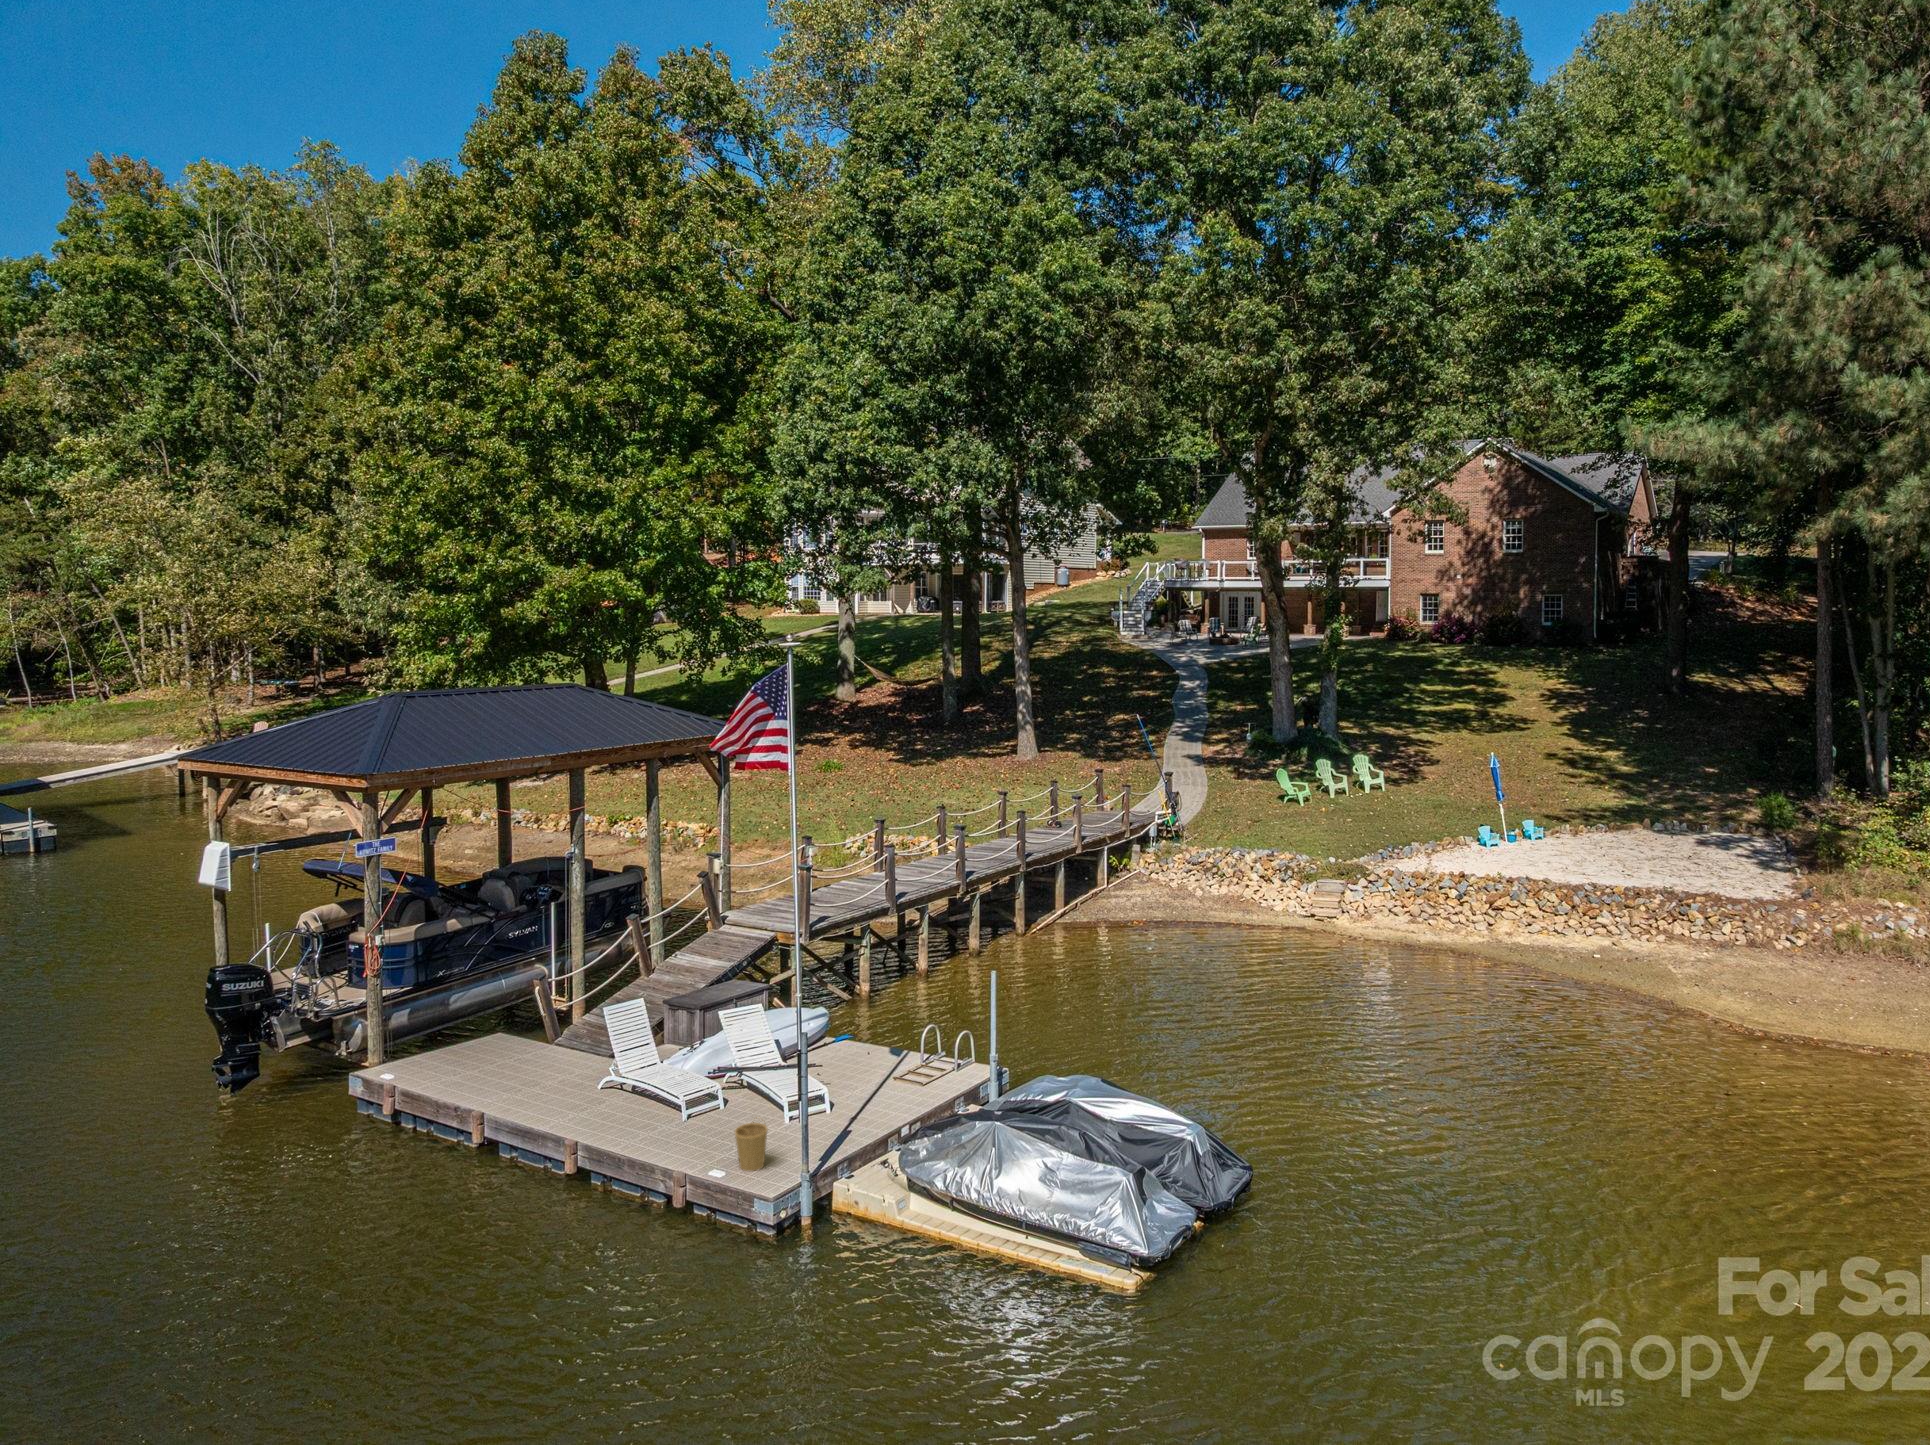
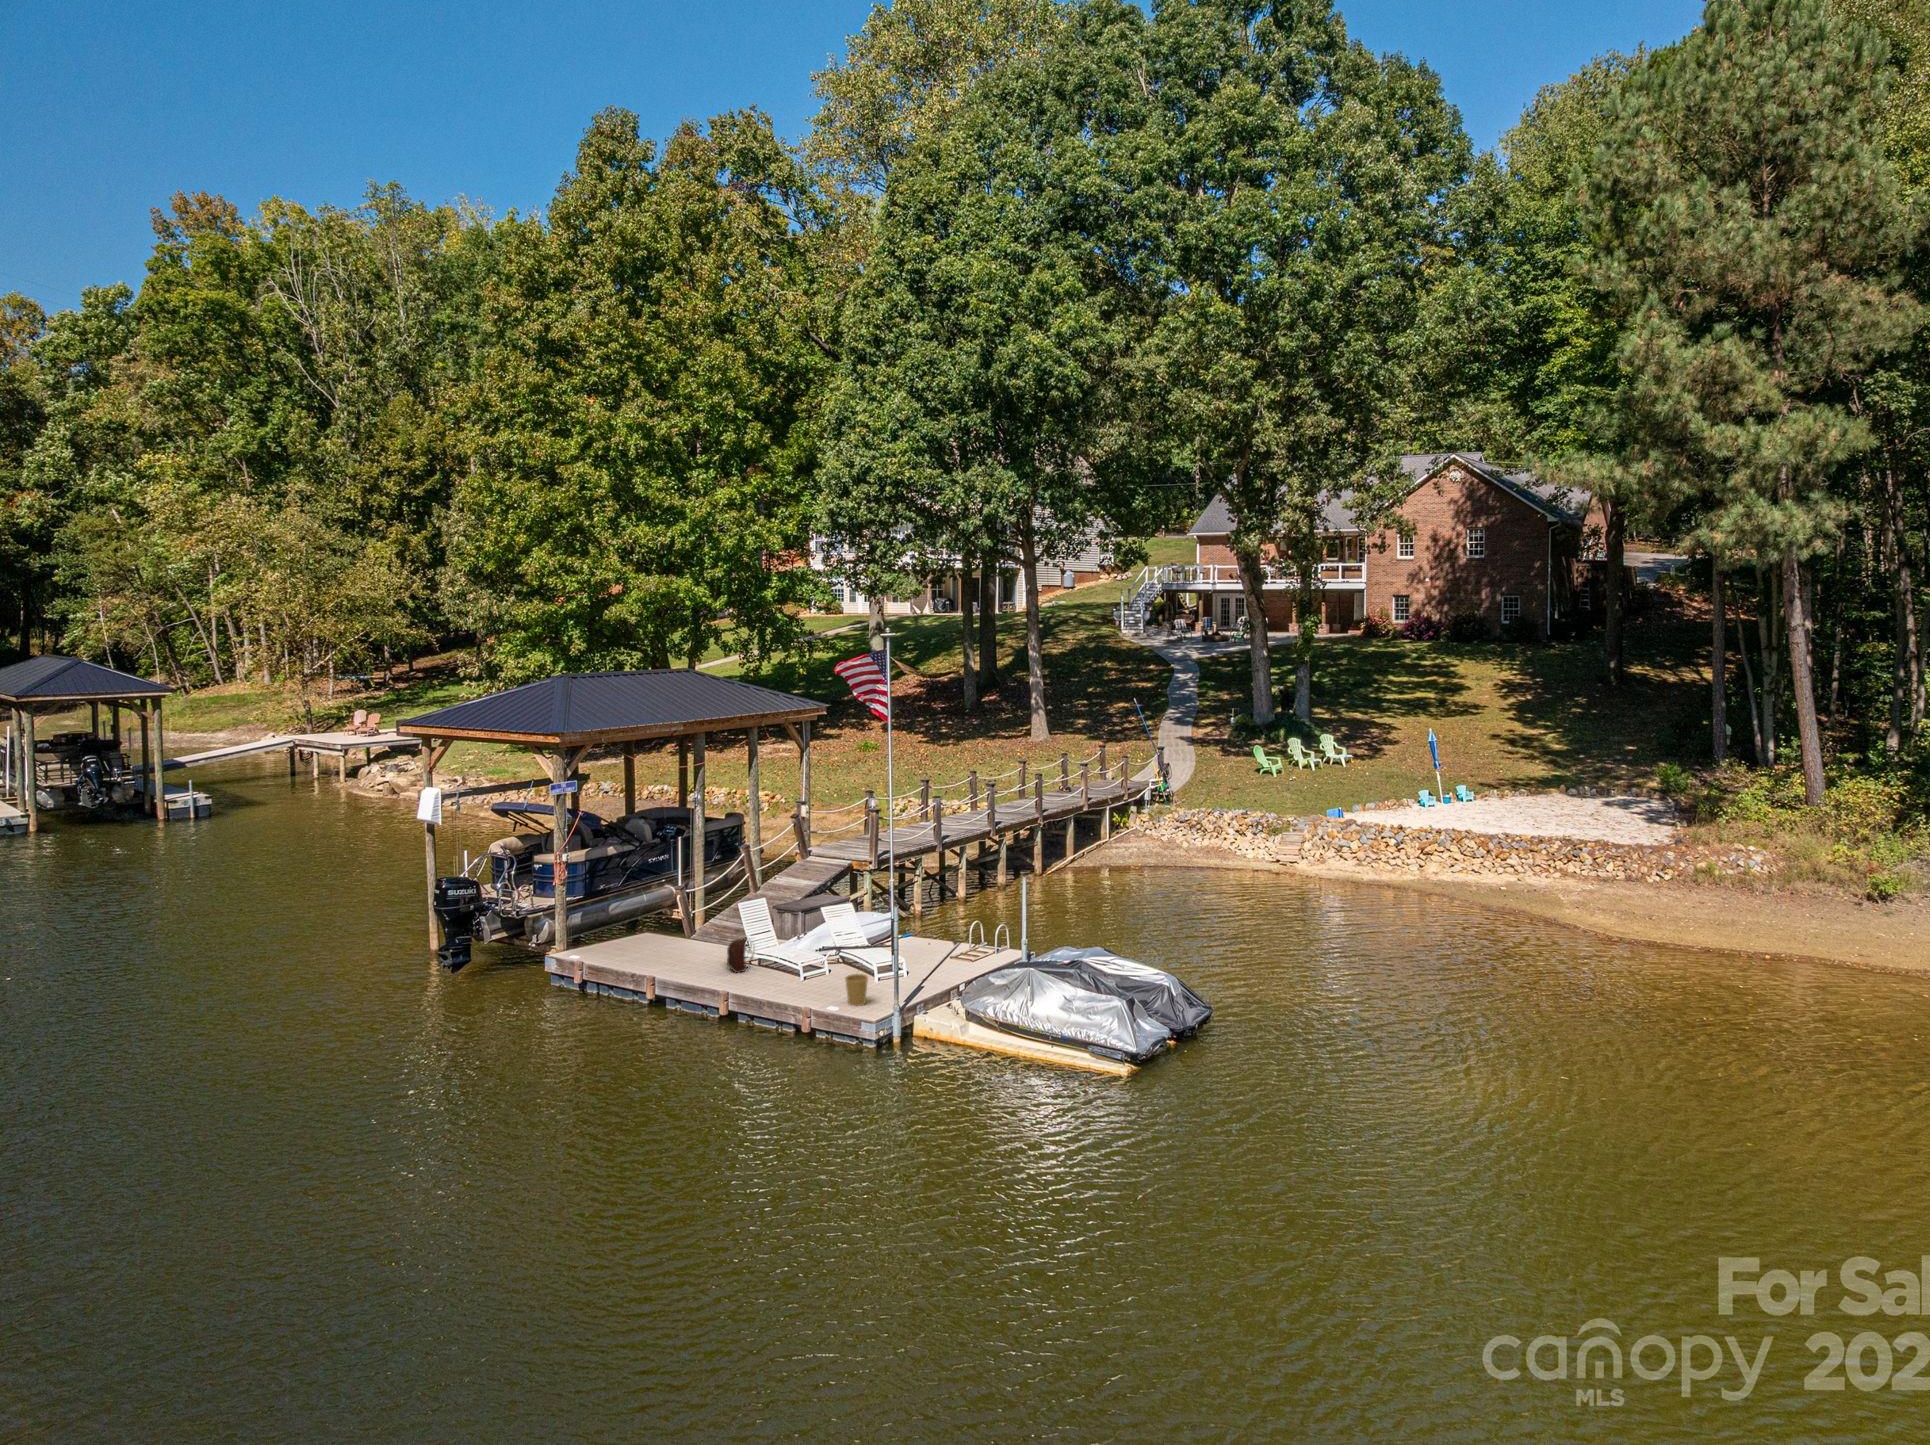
backpack: none [585,1055,623,1107] -> present [727,938,753,973]

